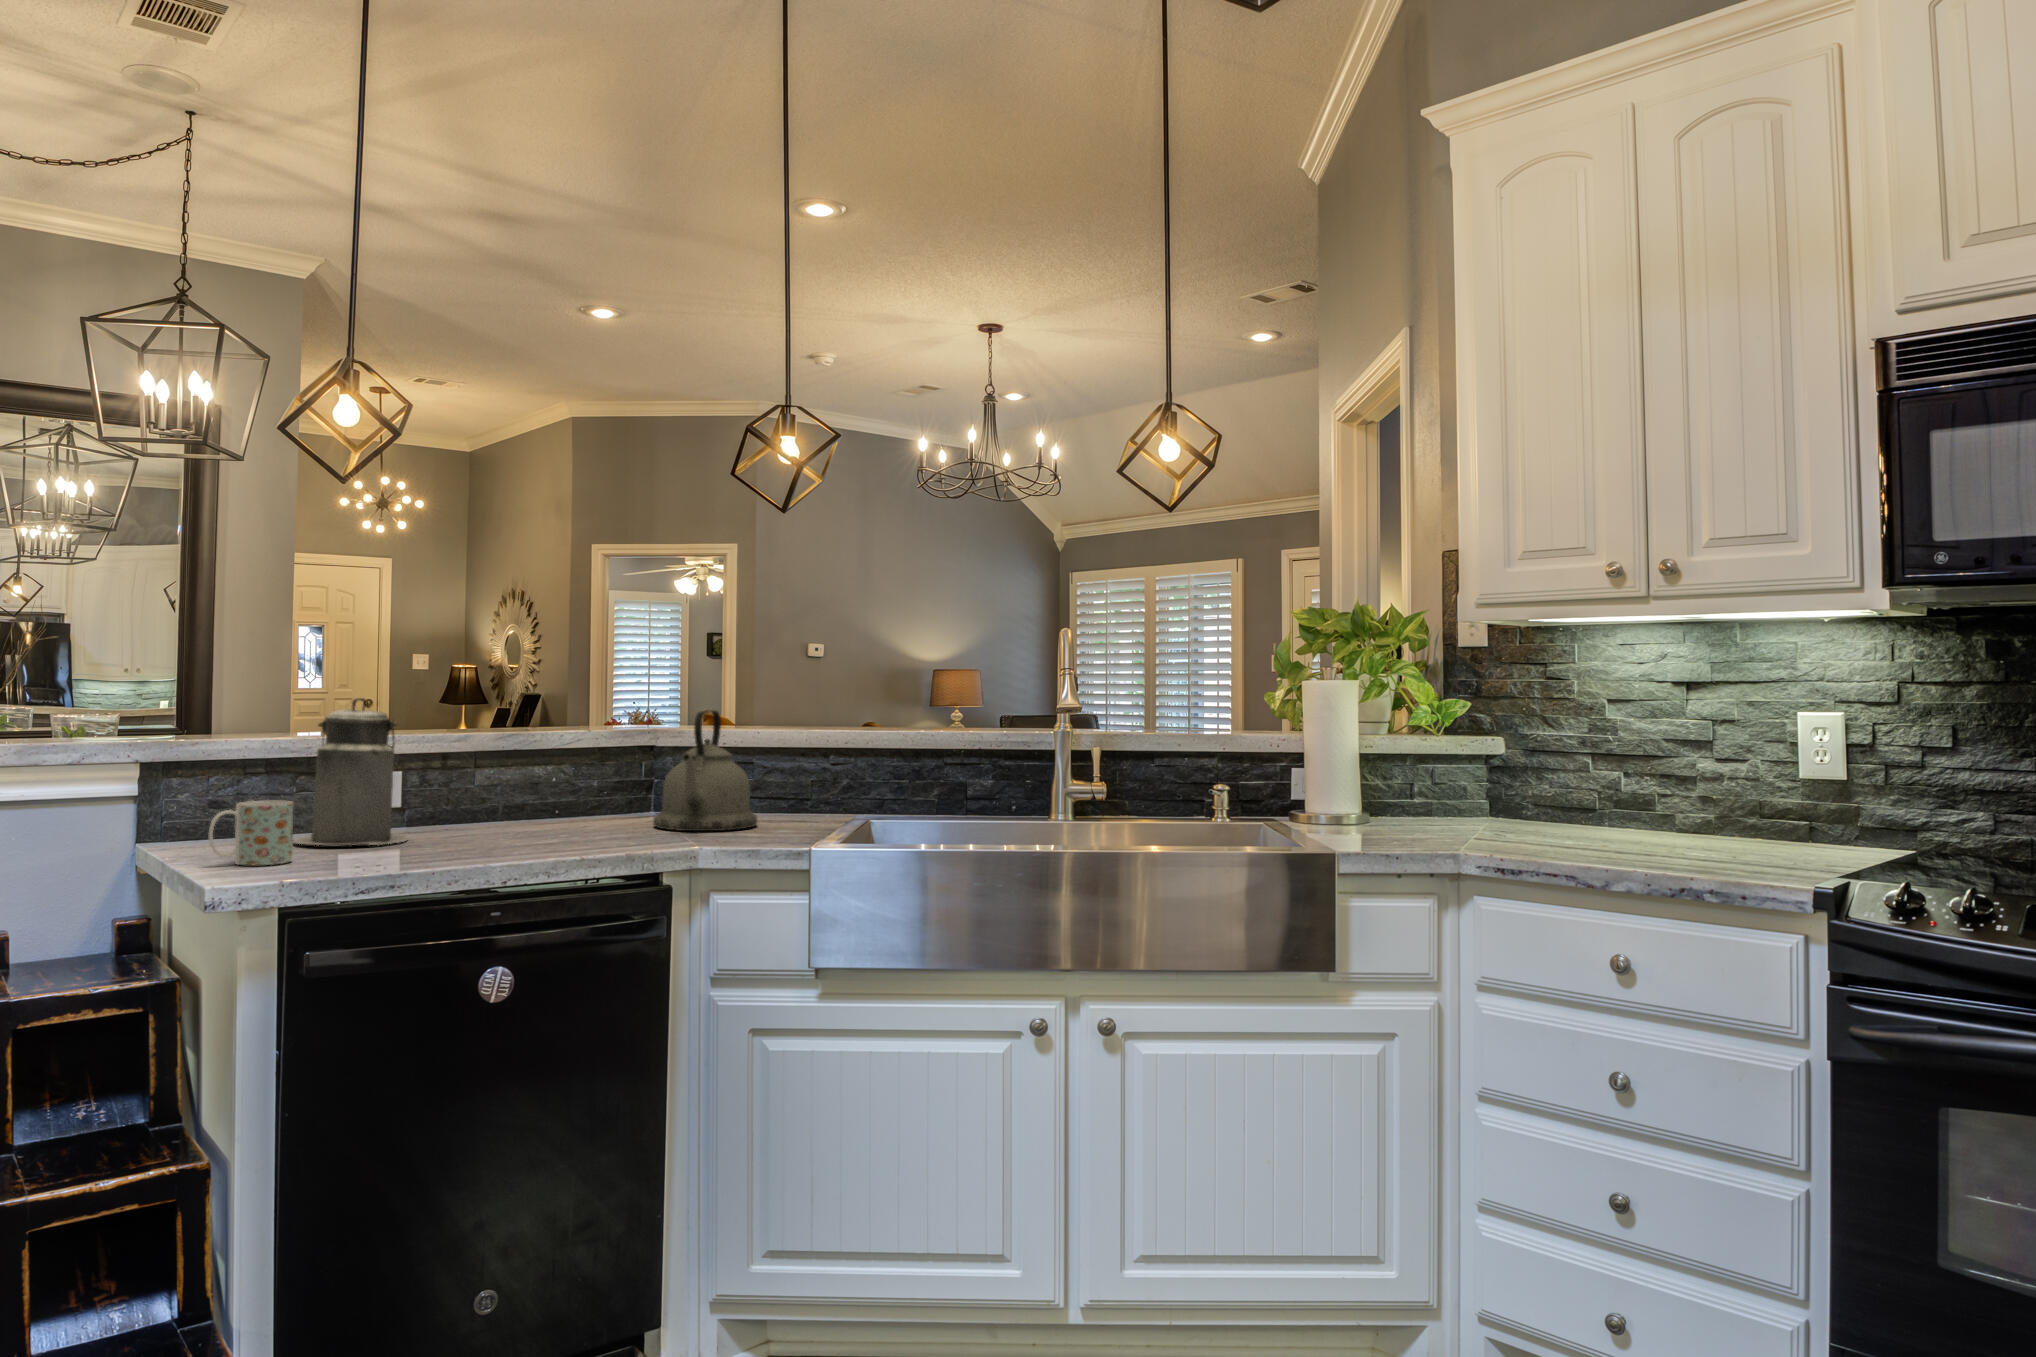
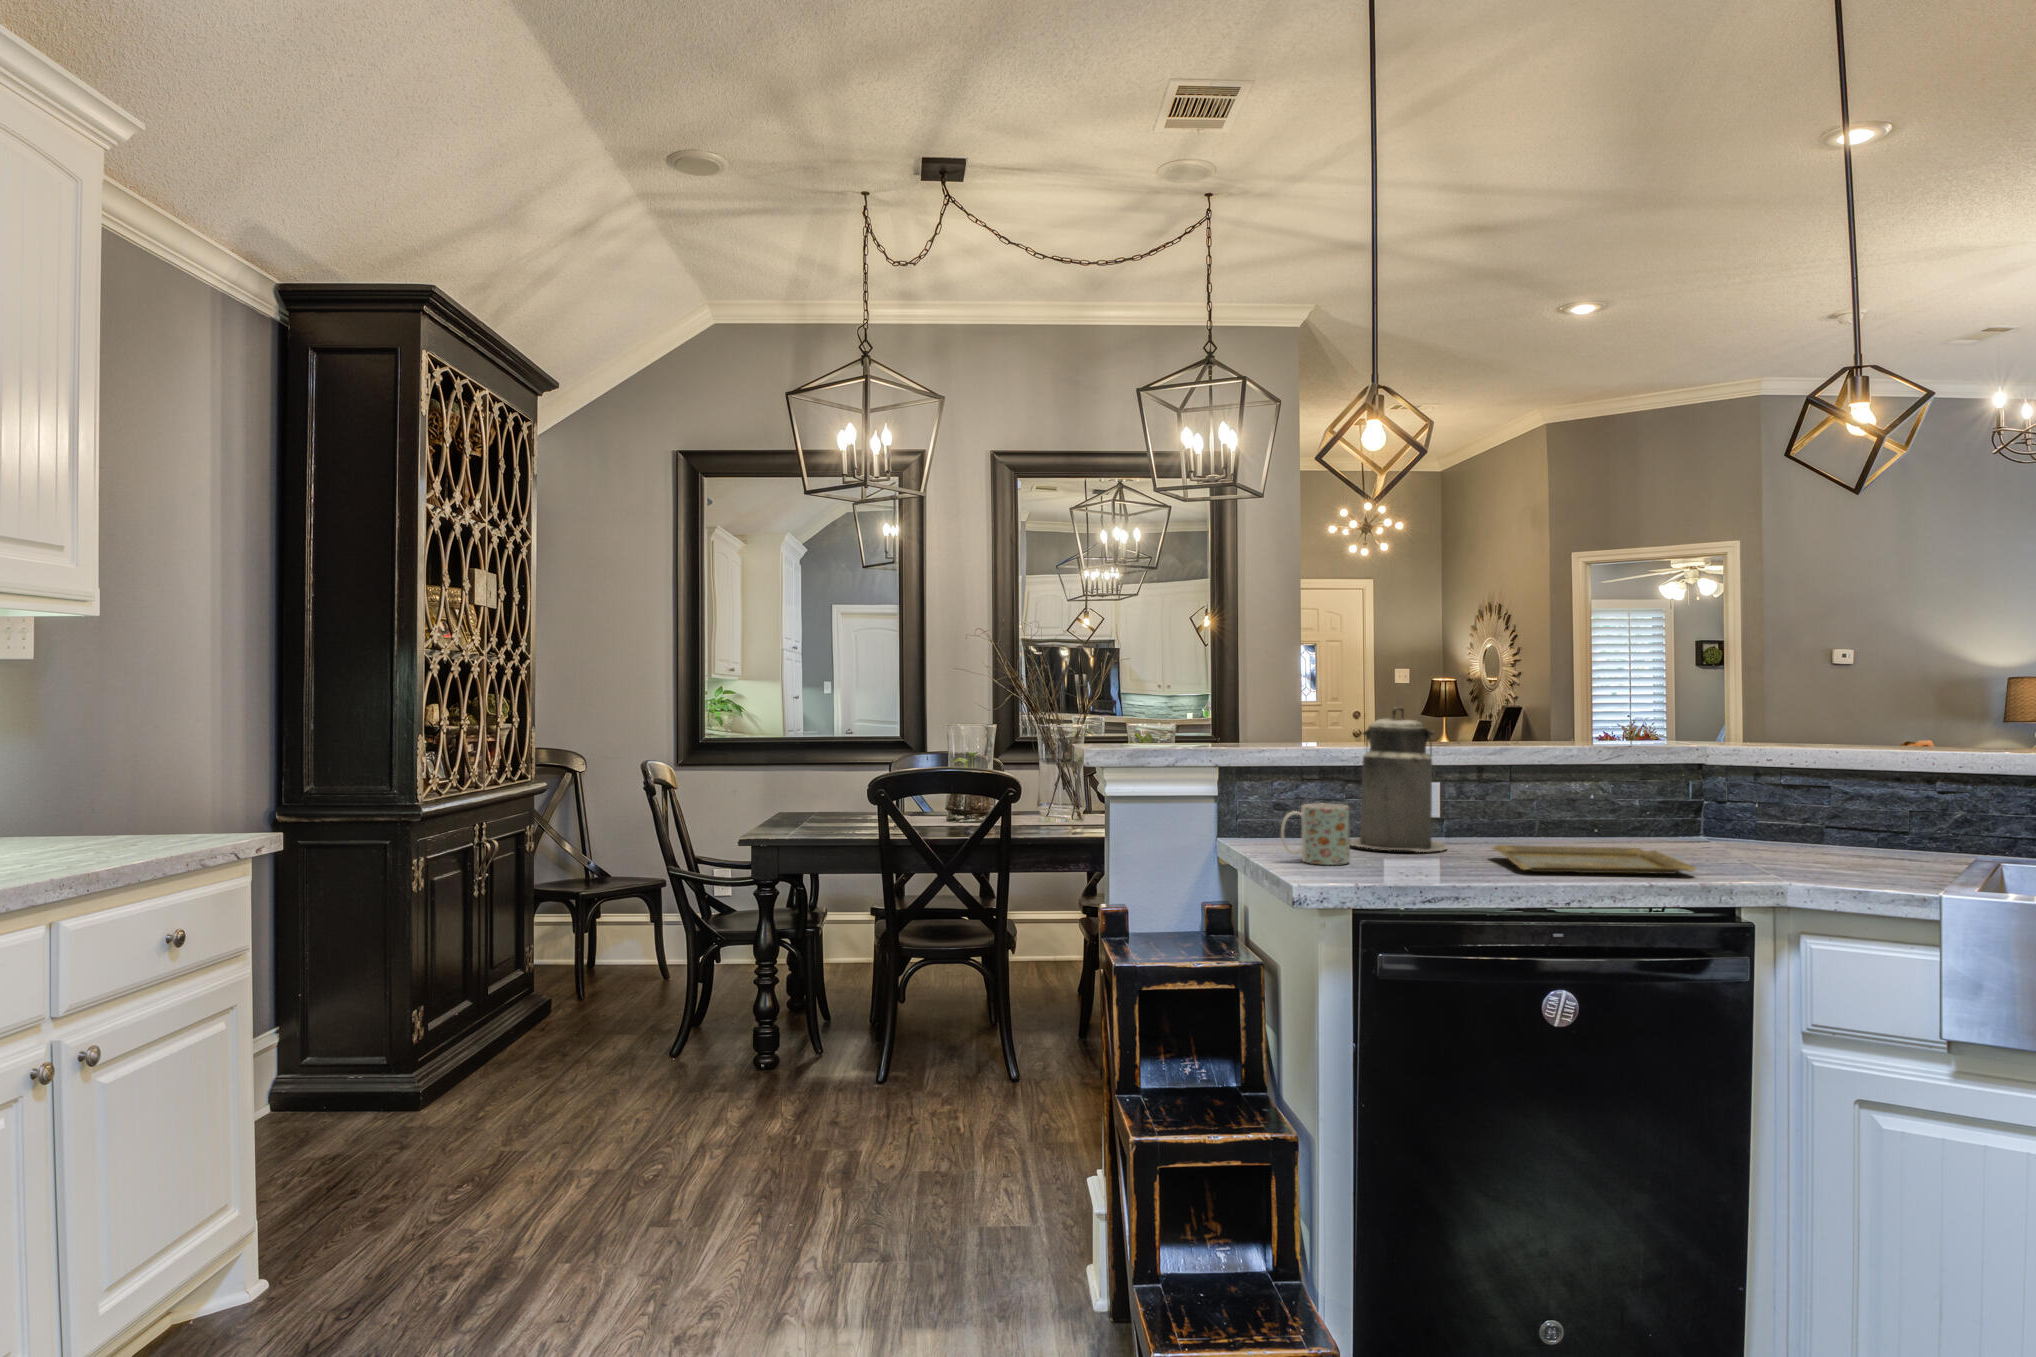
kettle: present [653,710,757,831] -> none [1714,719,1859,864]
tray: none [446,827,626,855] -> present [1492,845,1696,874]

